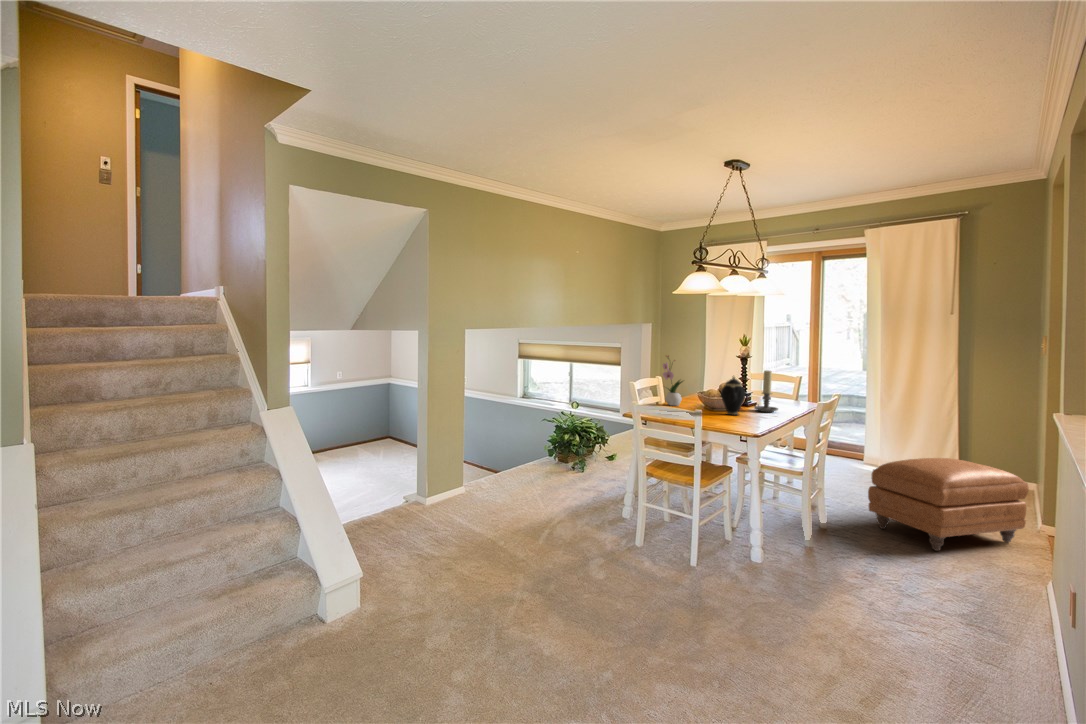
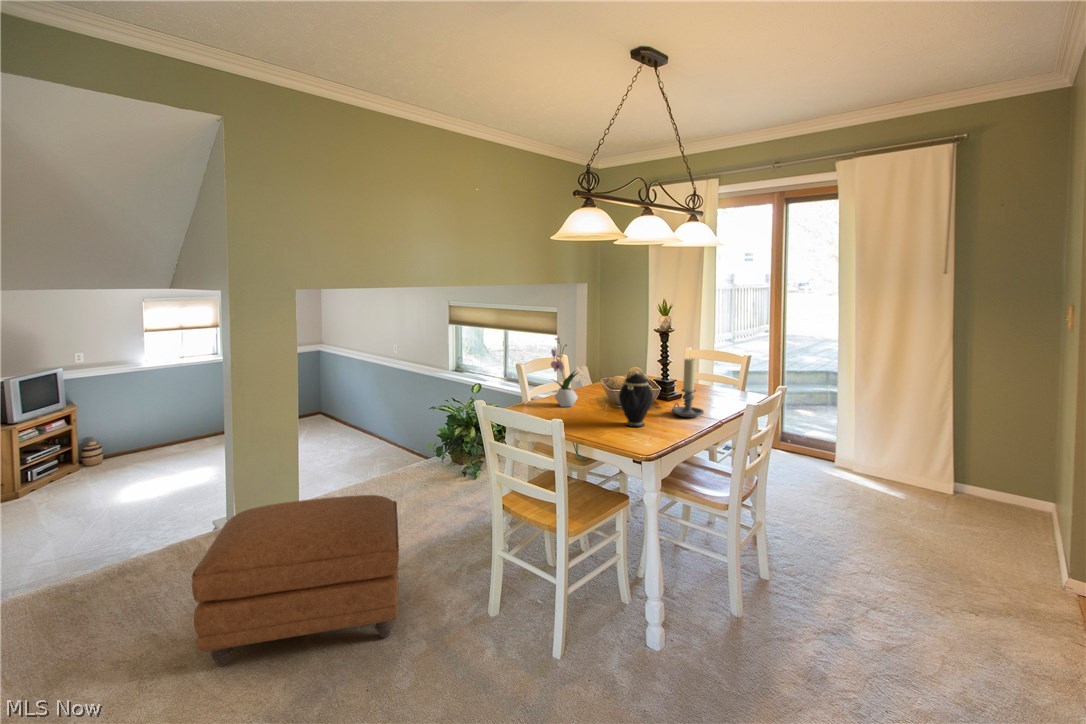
ottoman: present [868,458,1028,551] -> present [192,495,399,666]

